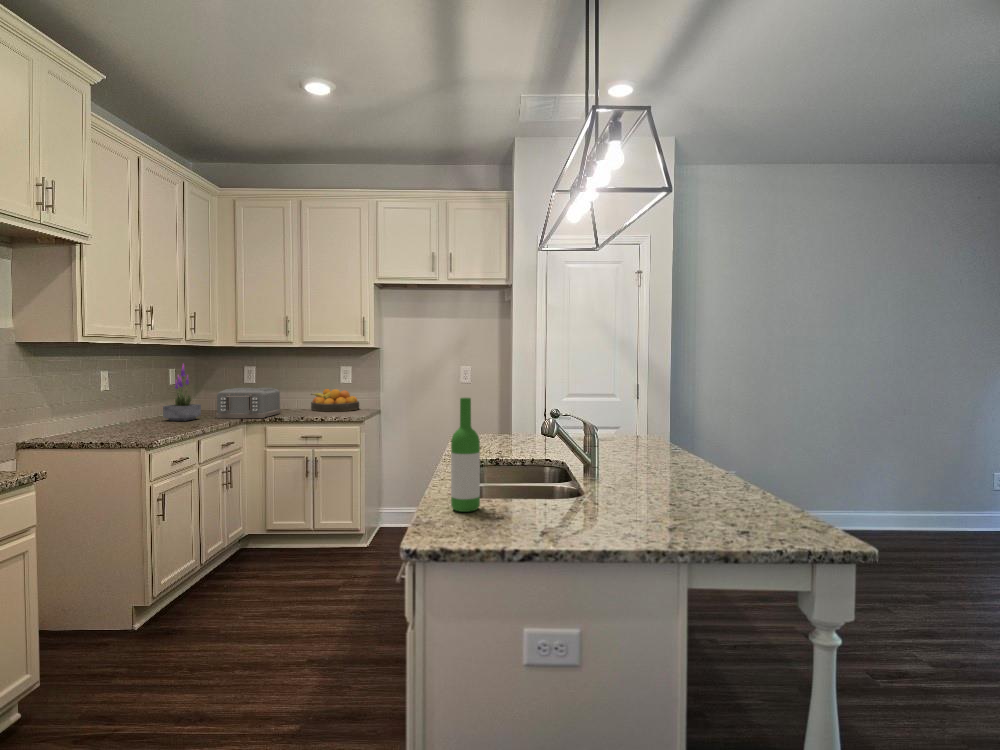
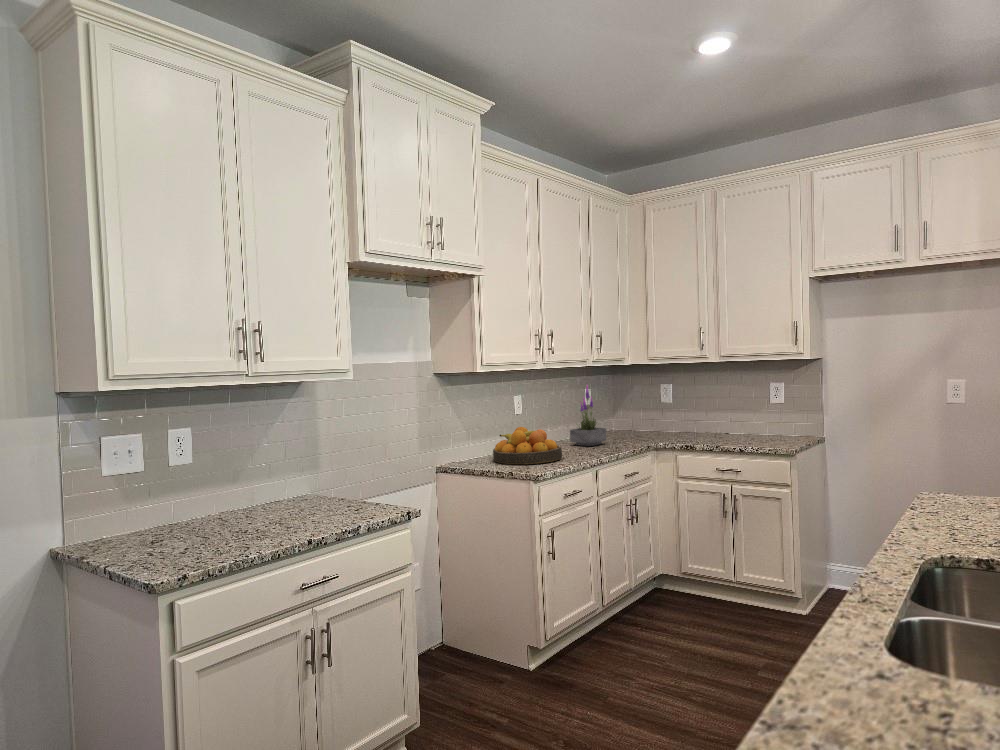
toaster: present [216,388,281,418] -> none [622,409,694,446]
fruit bowl: present [311,389,359,411] -> present [493,427,562,464]
wine bottle: present [451,398,480,512] -> none [847,483,916,710]

